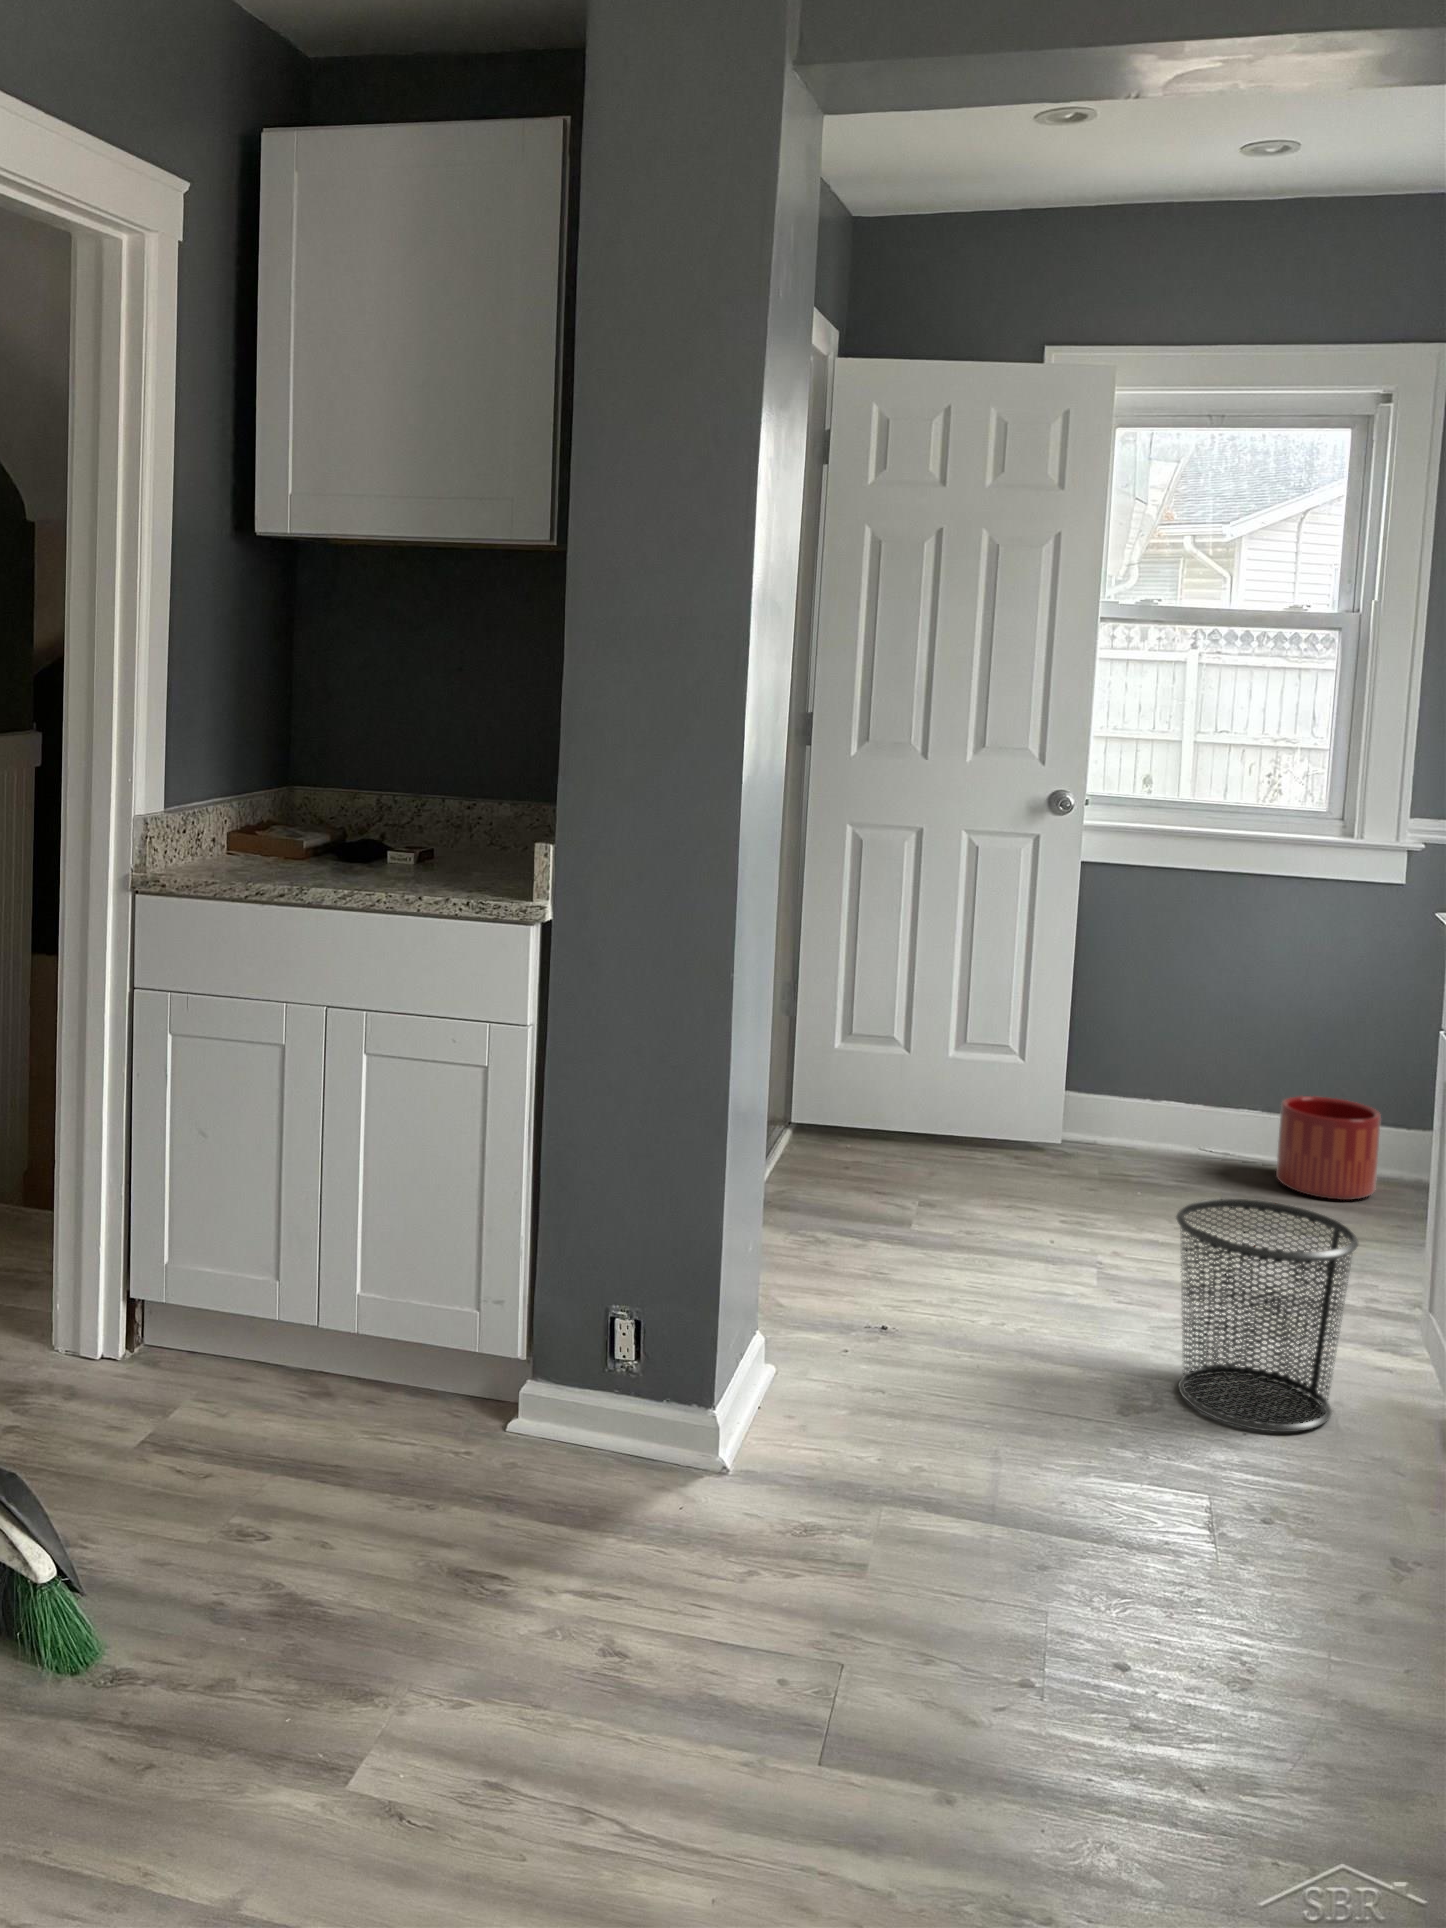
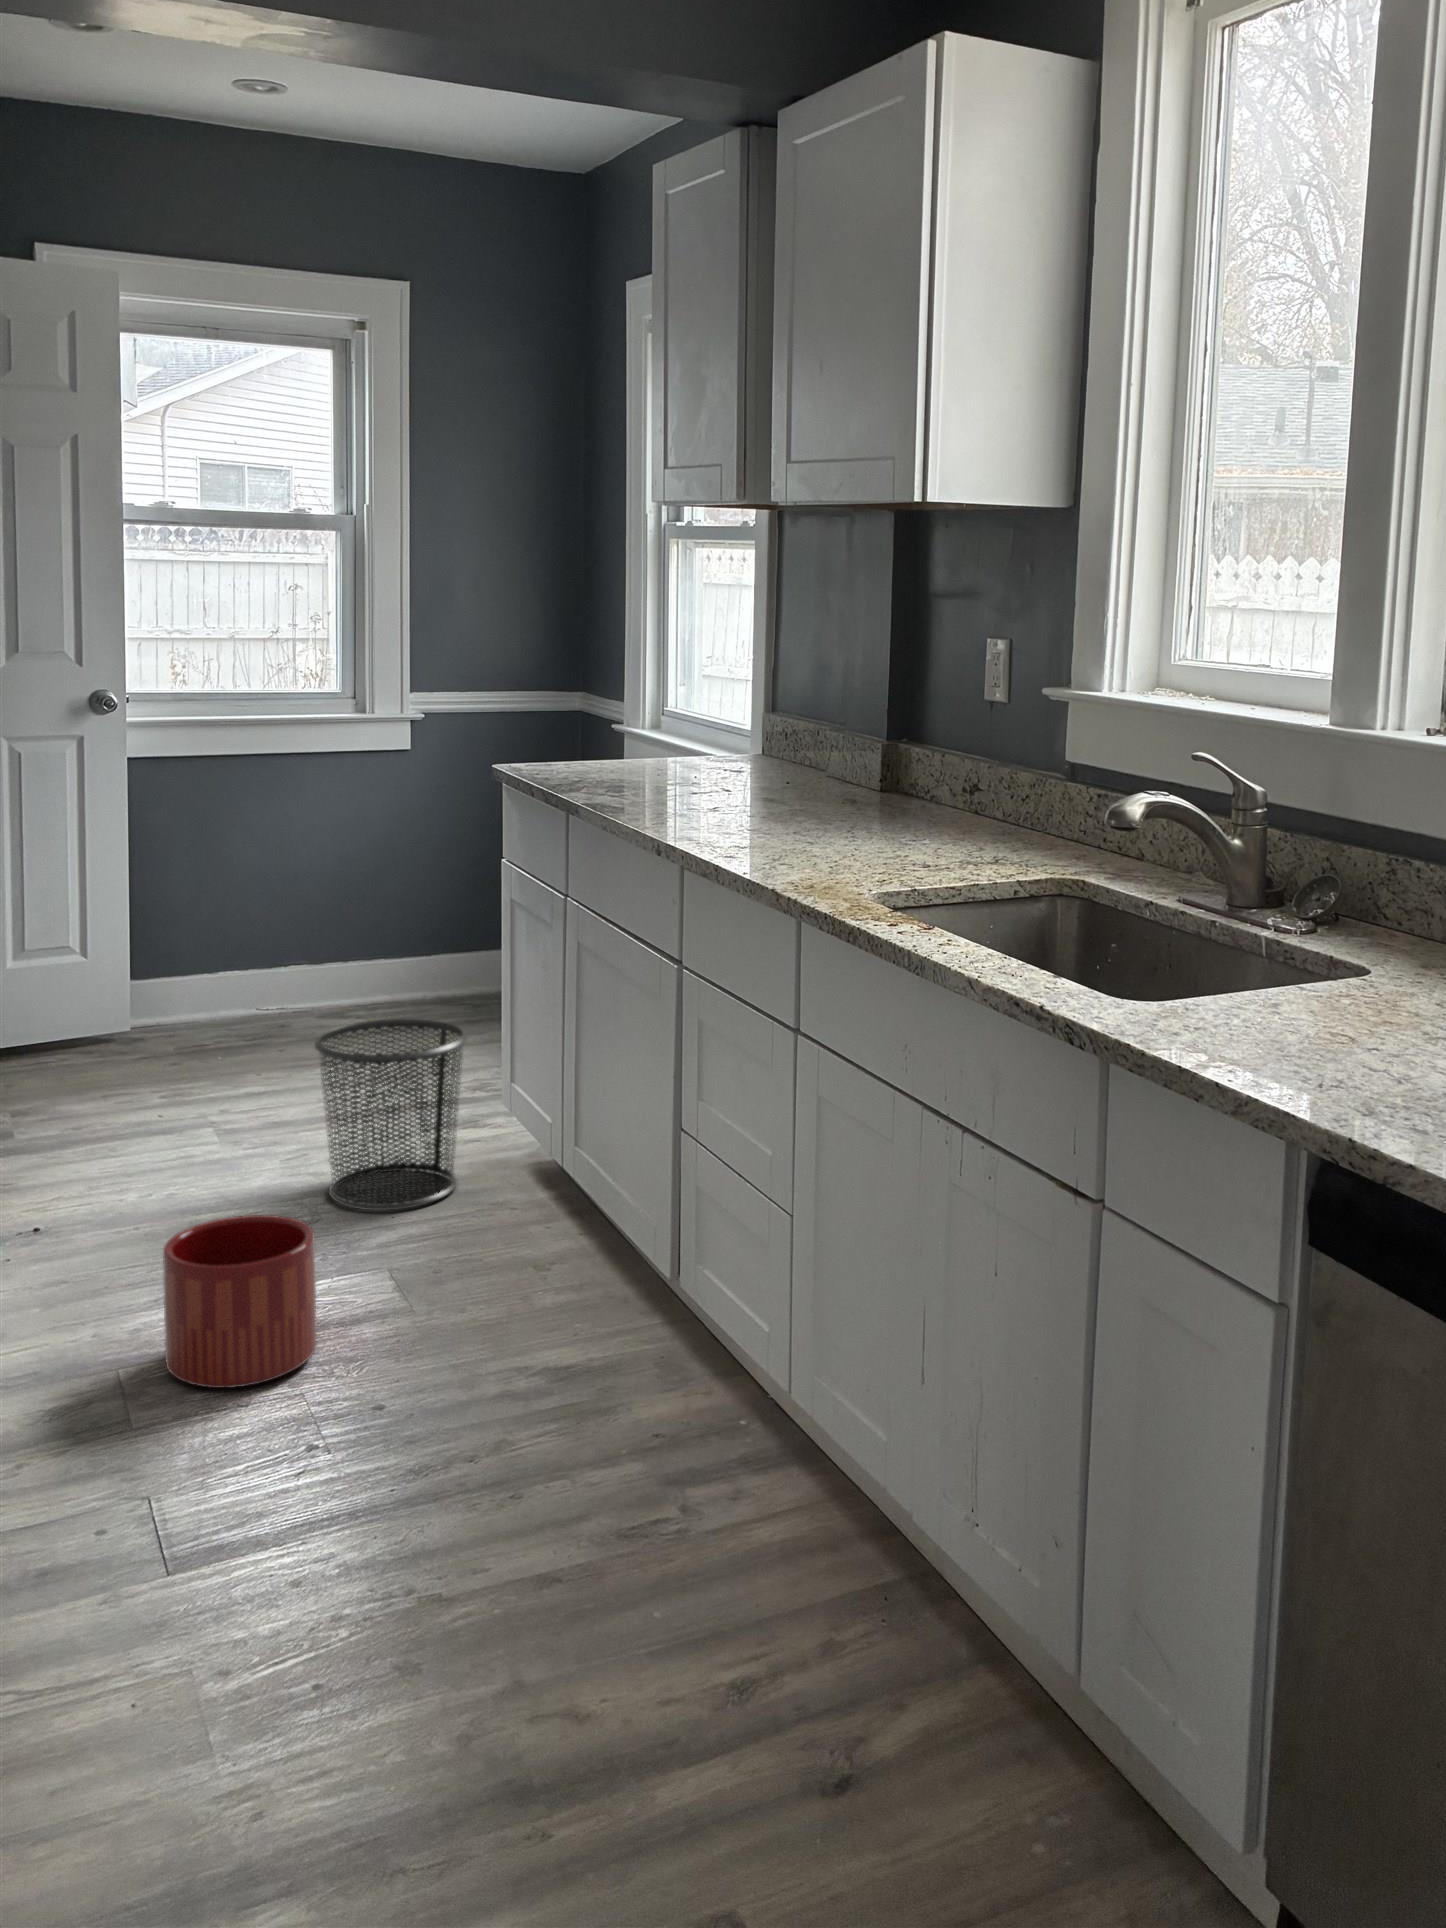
planter: present [1276,1096,1381,1200] -> present [163,1215,317,1388]

